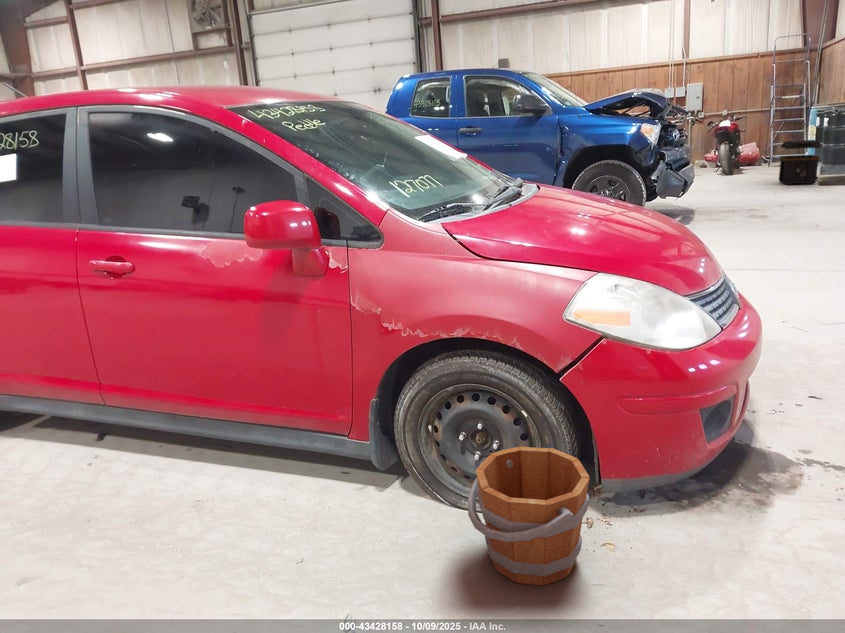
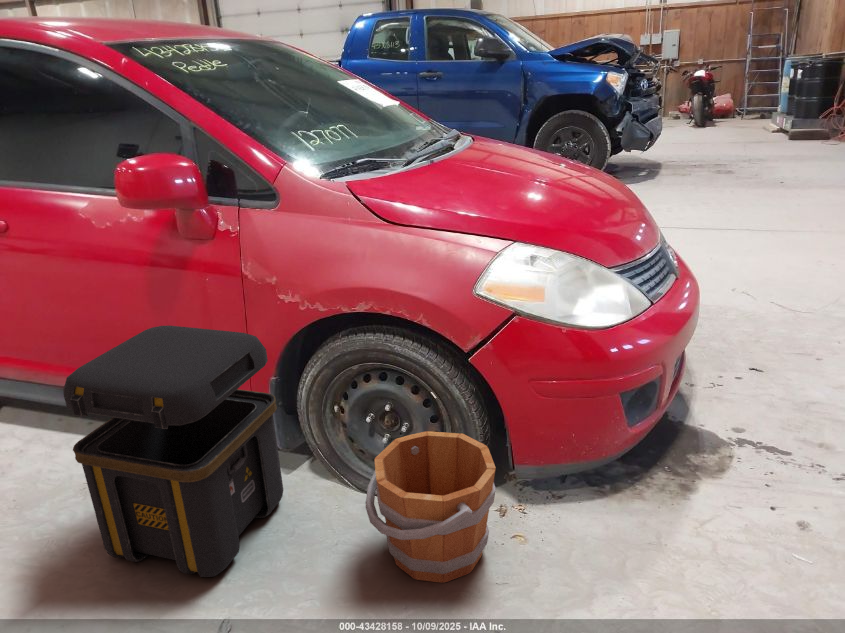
toolbox: present [779,140,821,185] -> present [63,326,283,577]

